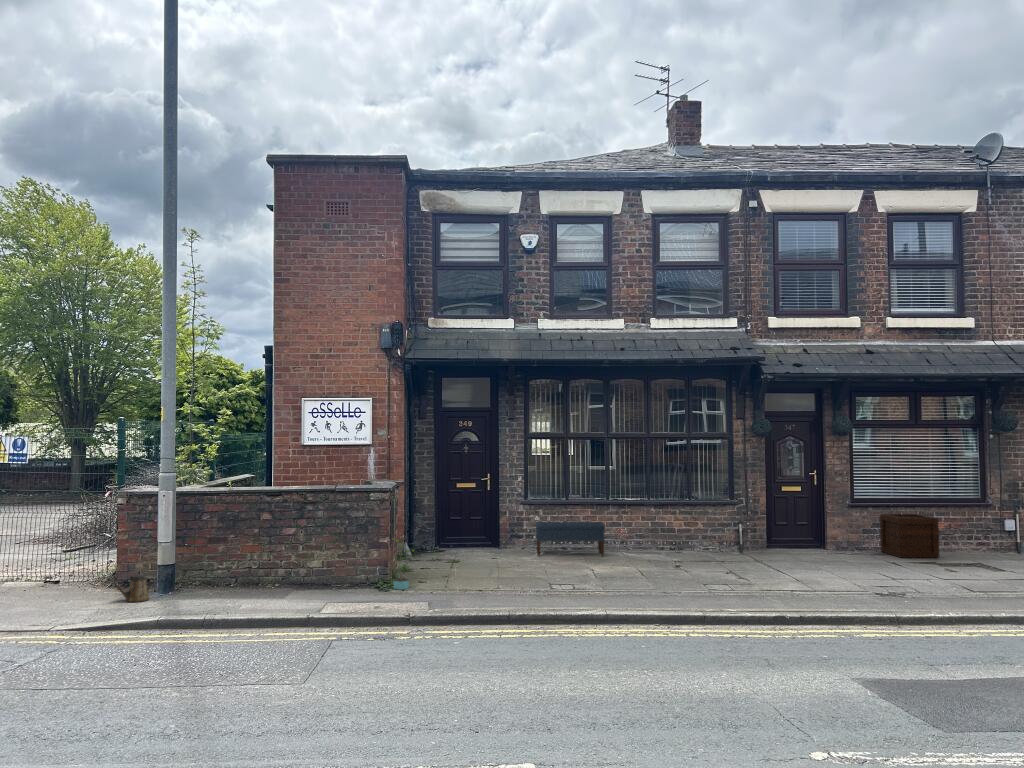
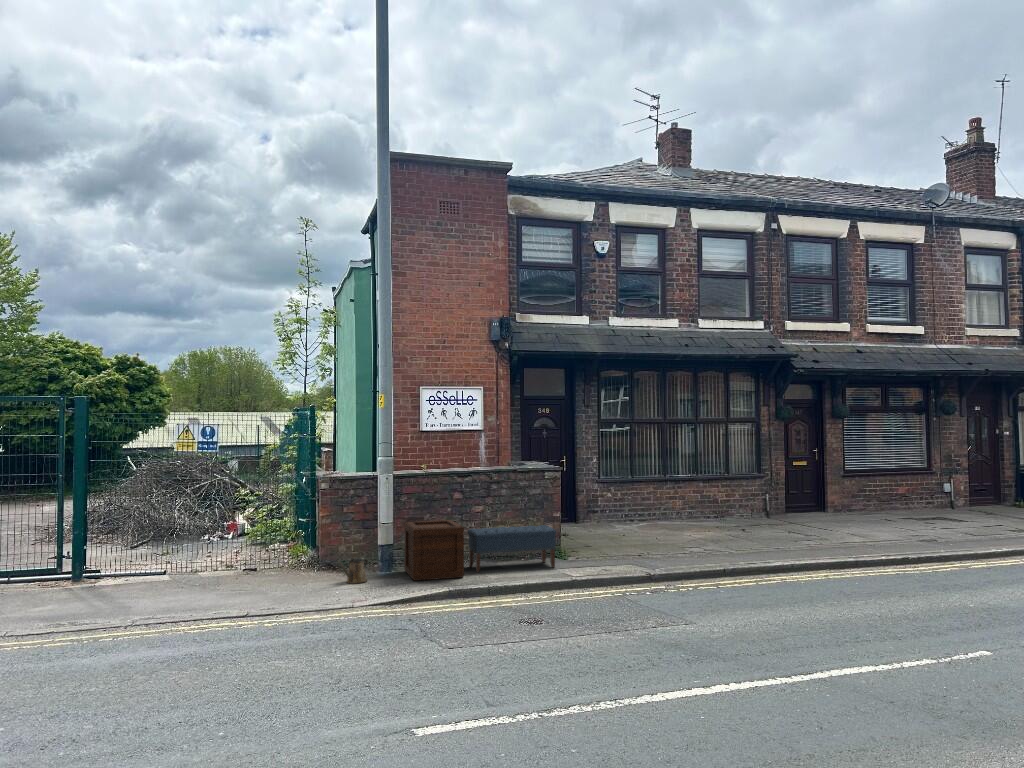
wooden crate: present [880,514,939,558] -> present [404,520,464,581]
bench: present [536,522,605,556] -> present [468,525,556,572]
potted plant: present [391,538,415,589] -> none [560,513,580,559]

